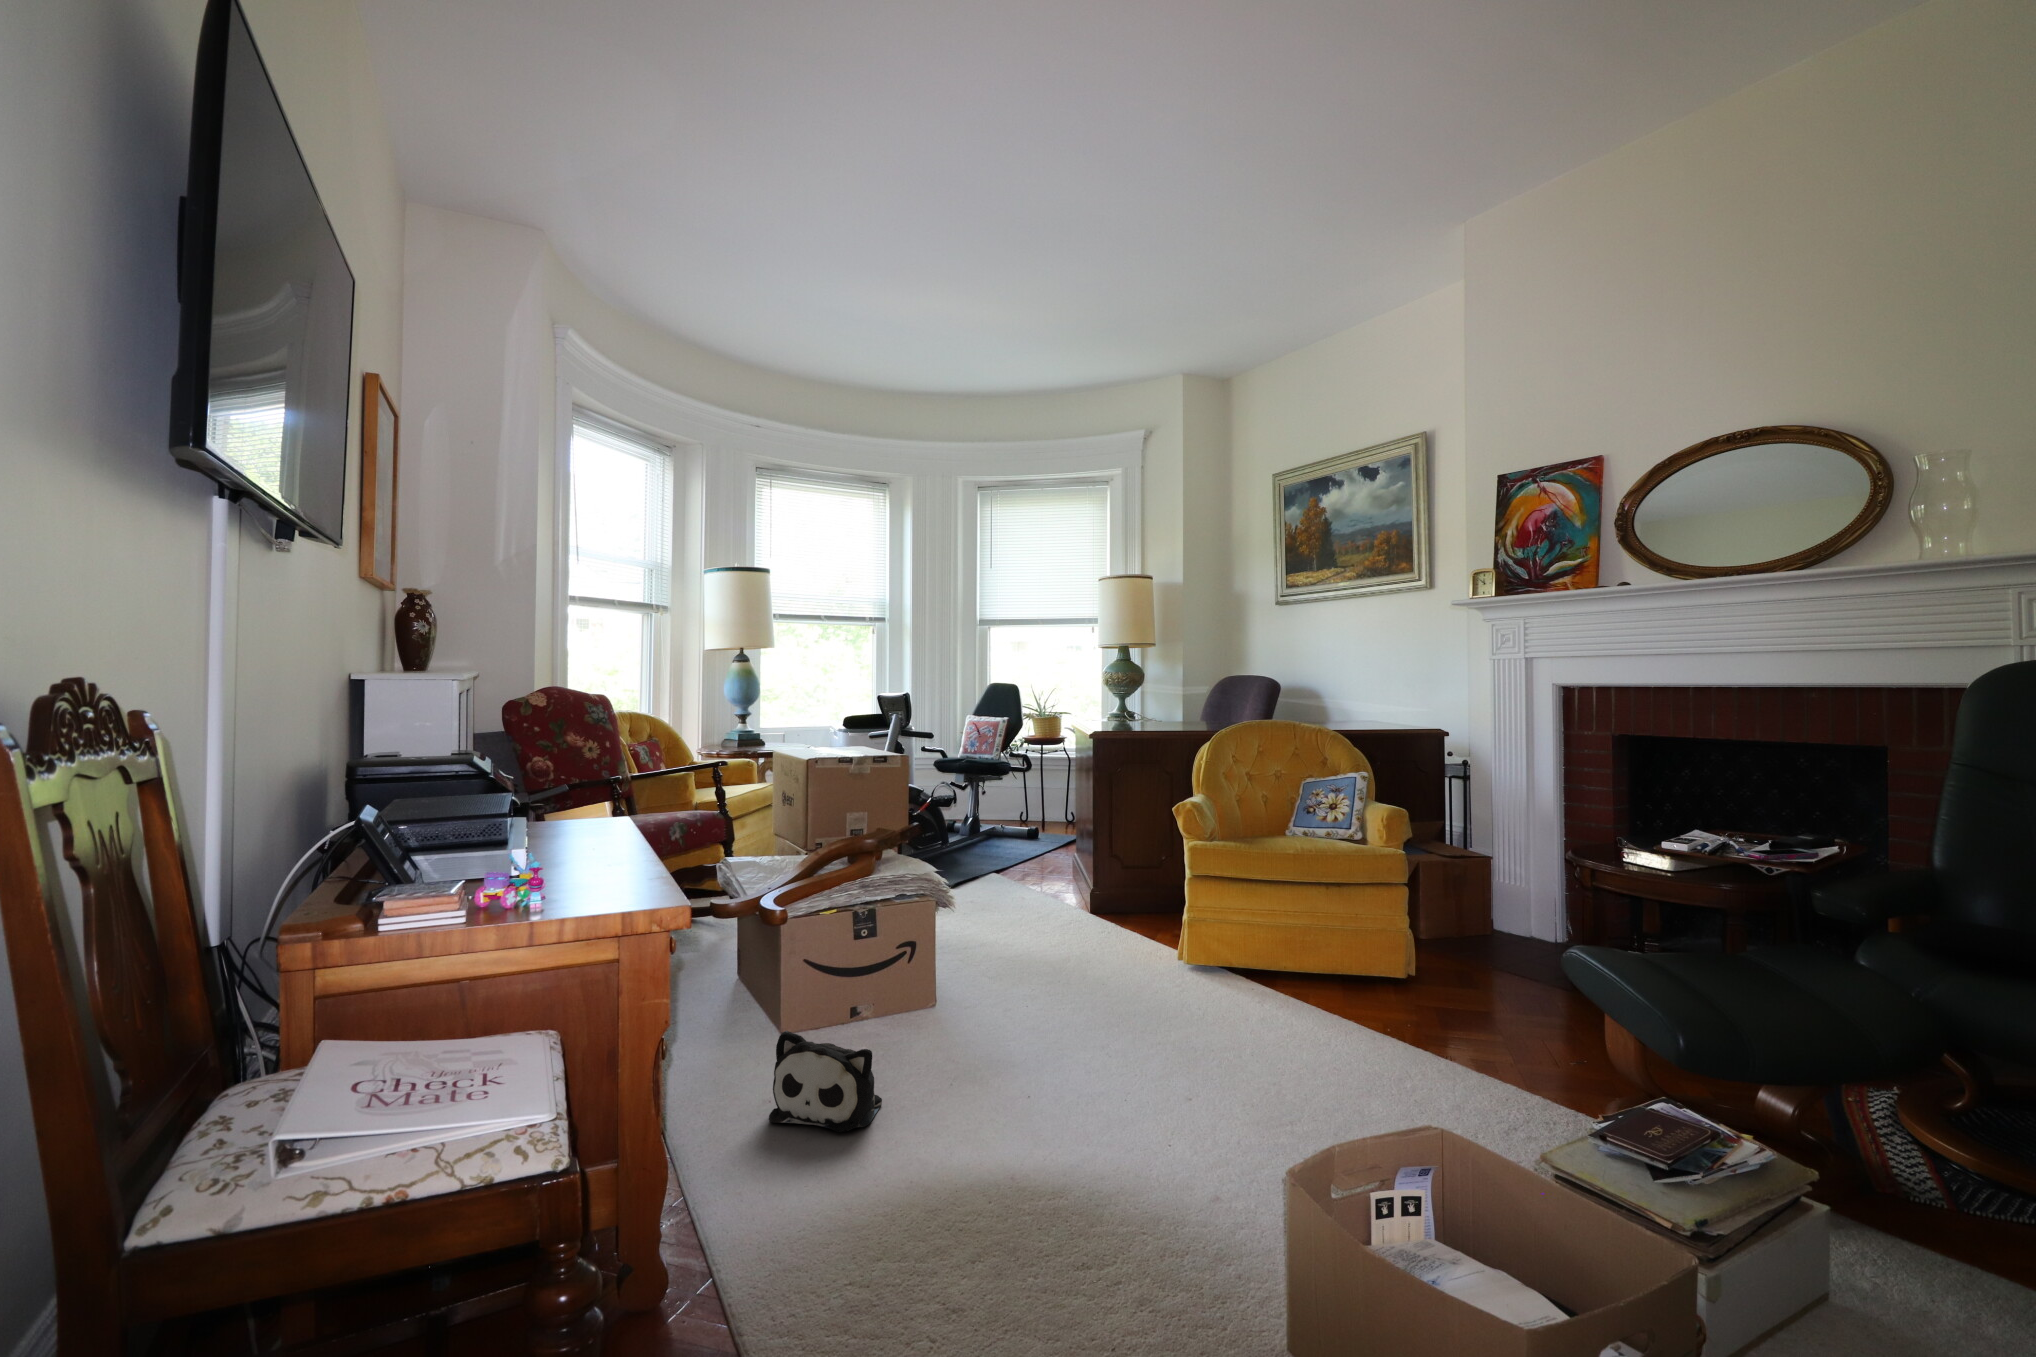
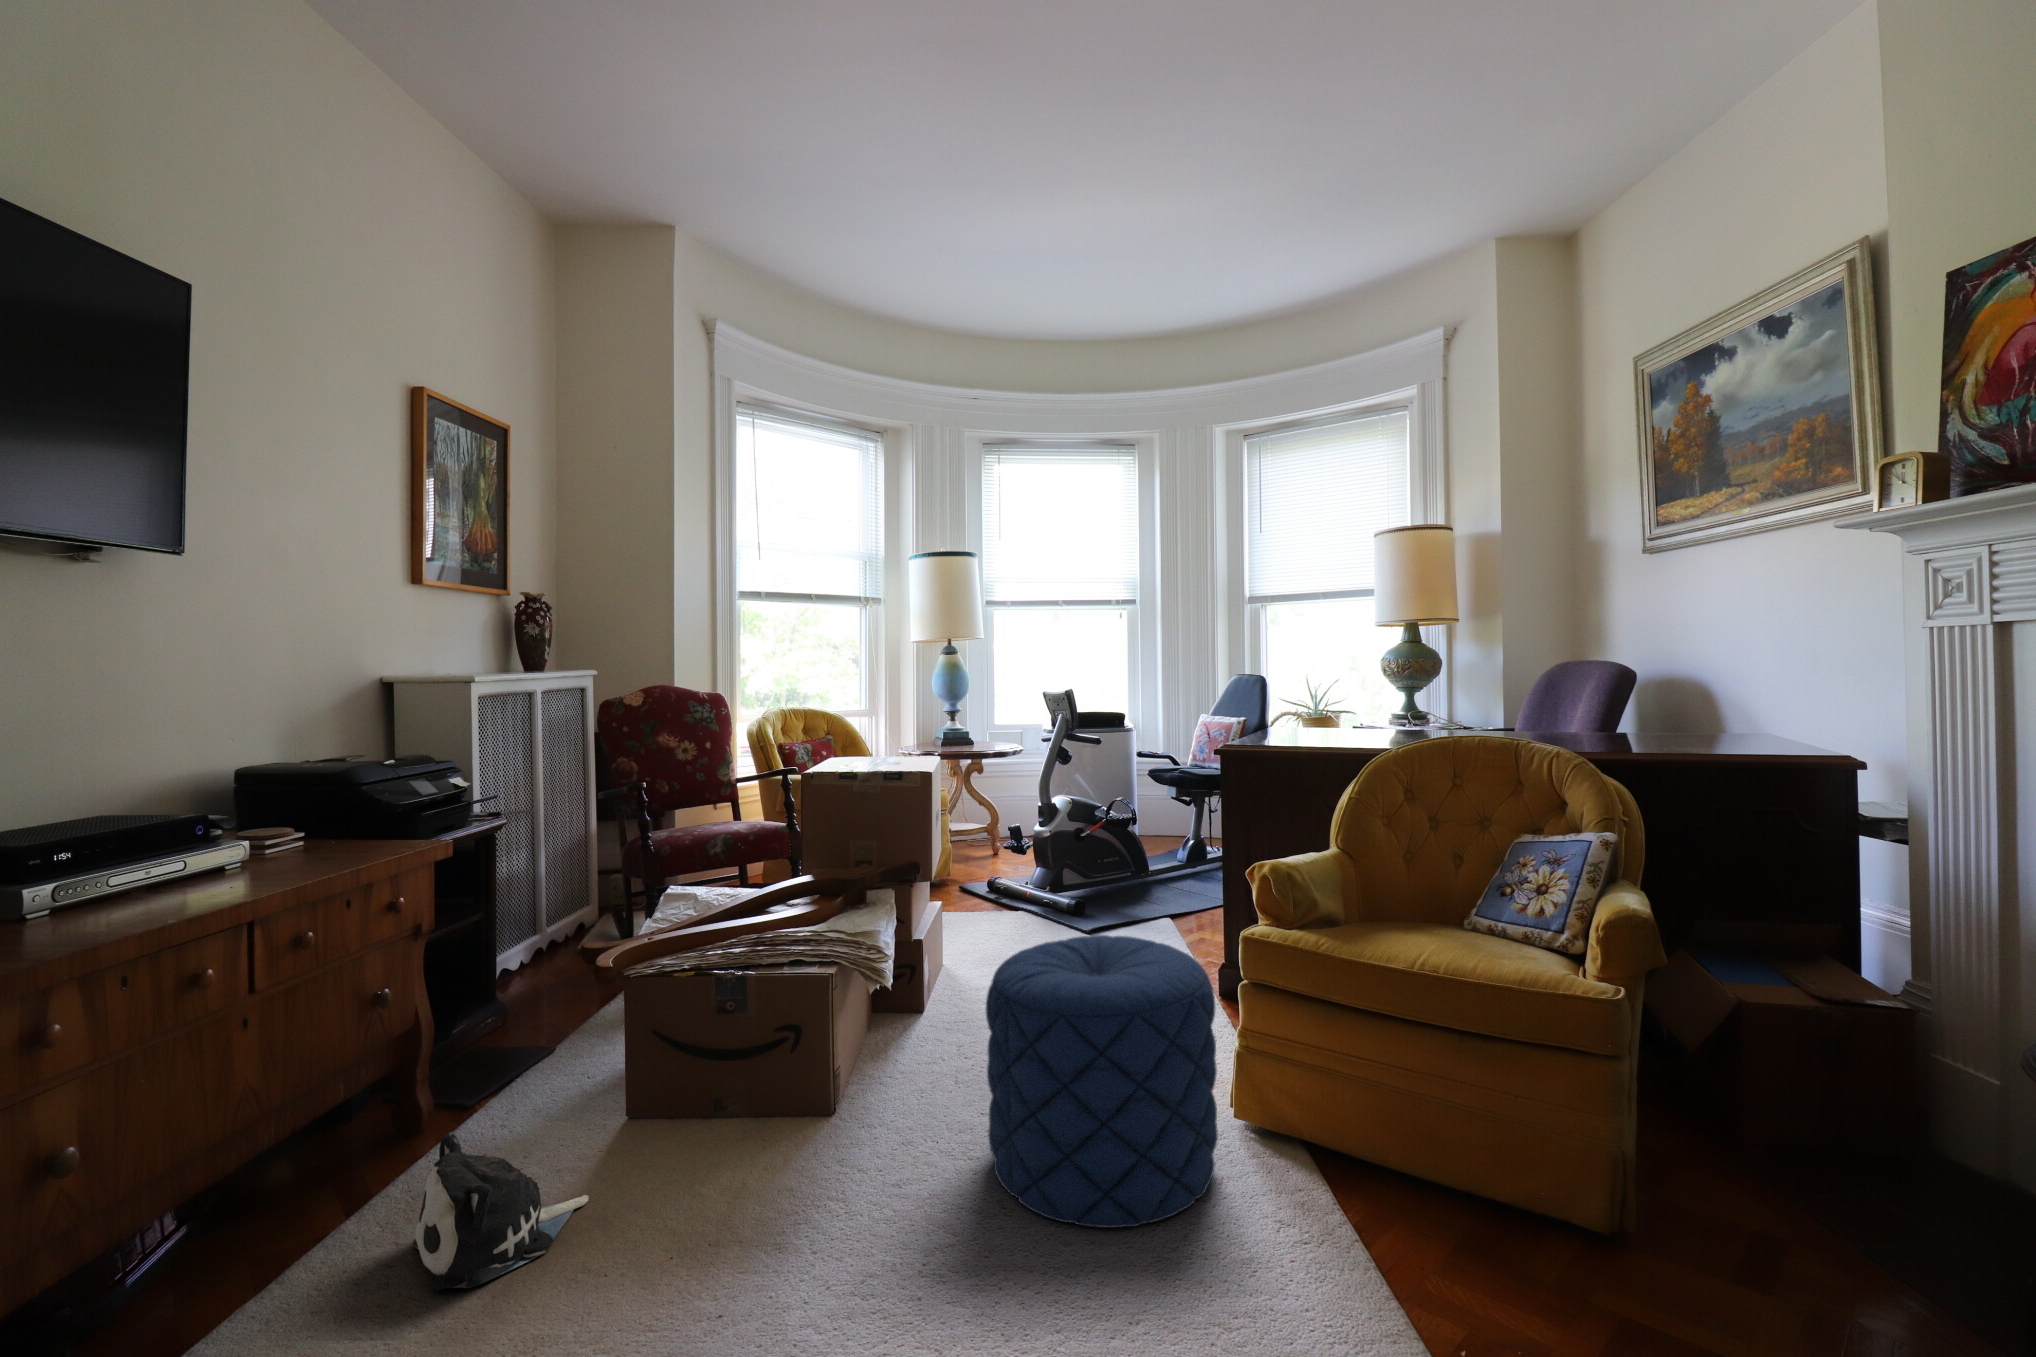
pouf: none [1081,852,1234,1023] -> present [986,935,1218,1228]

